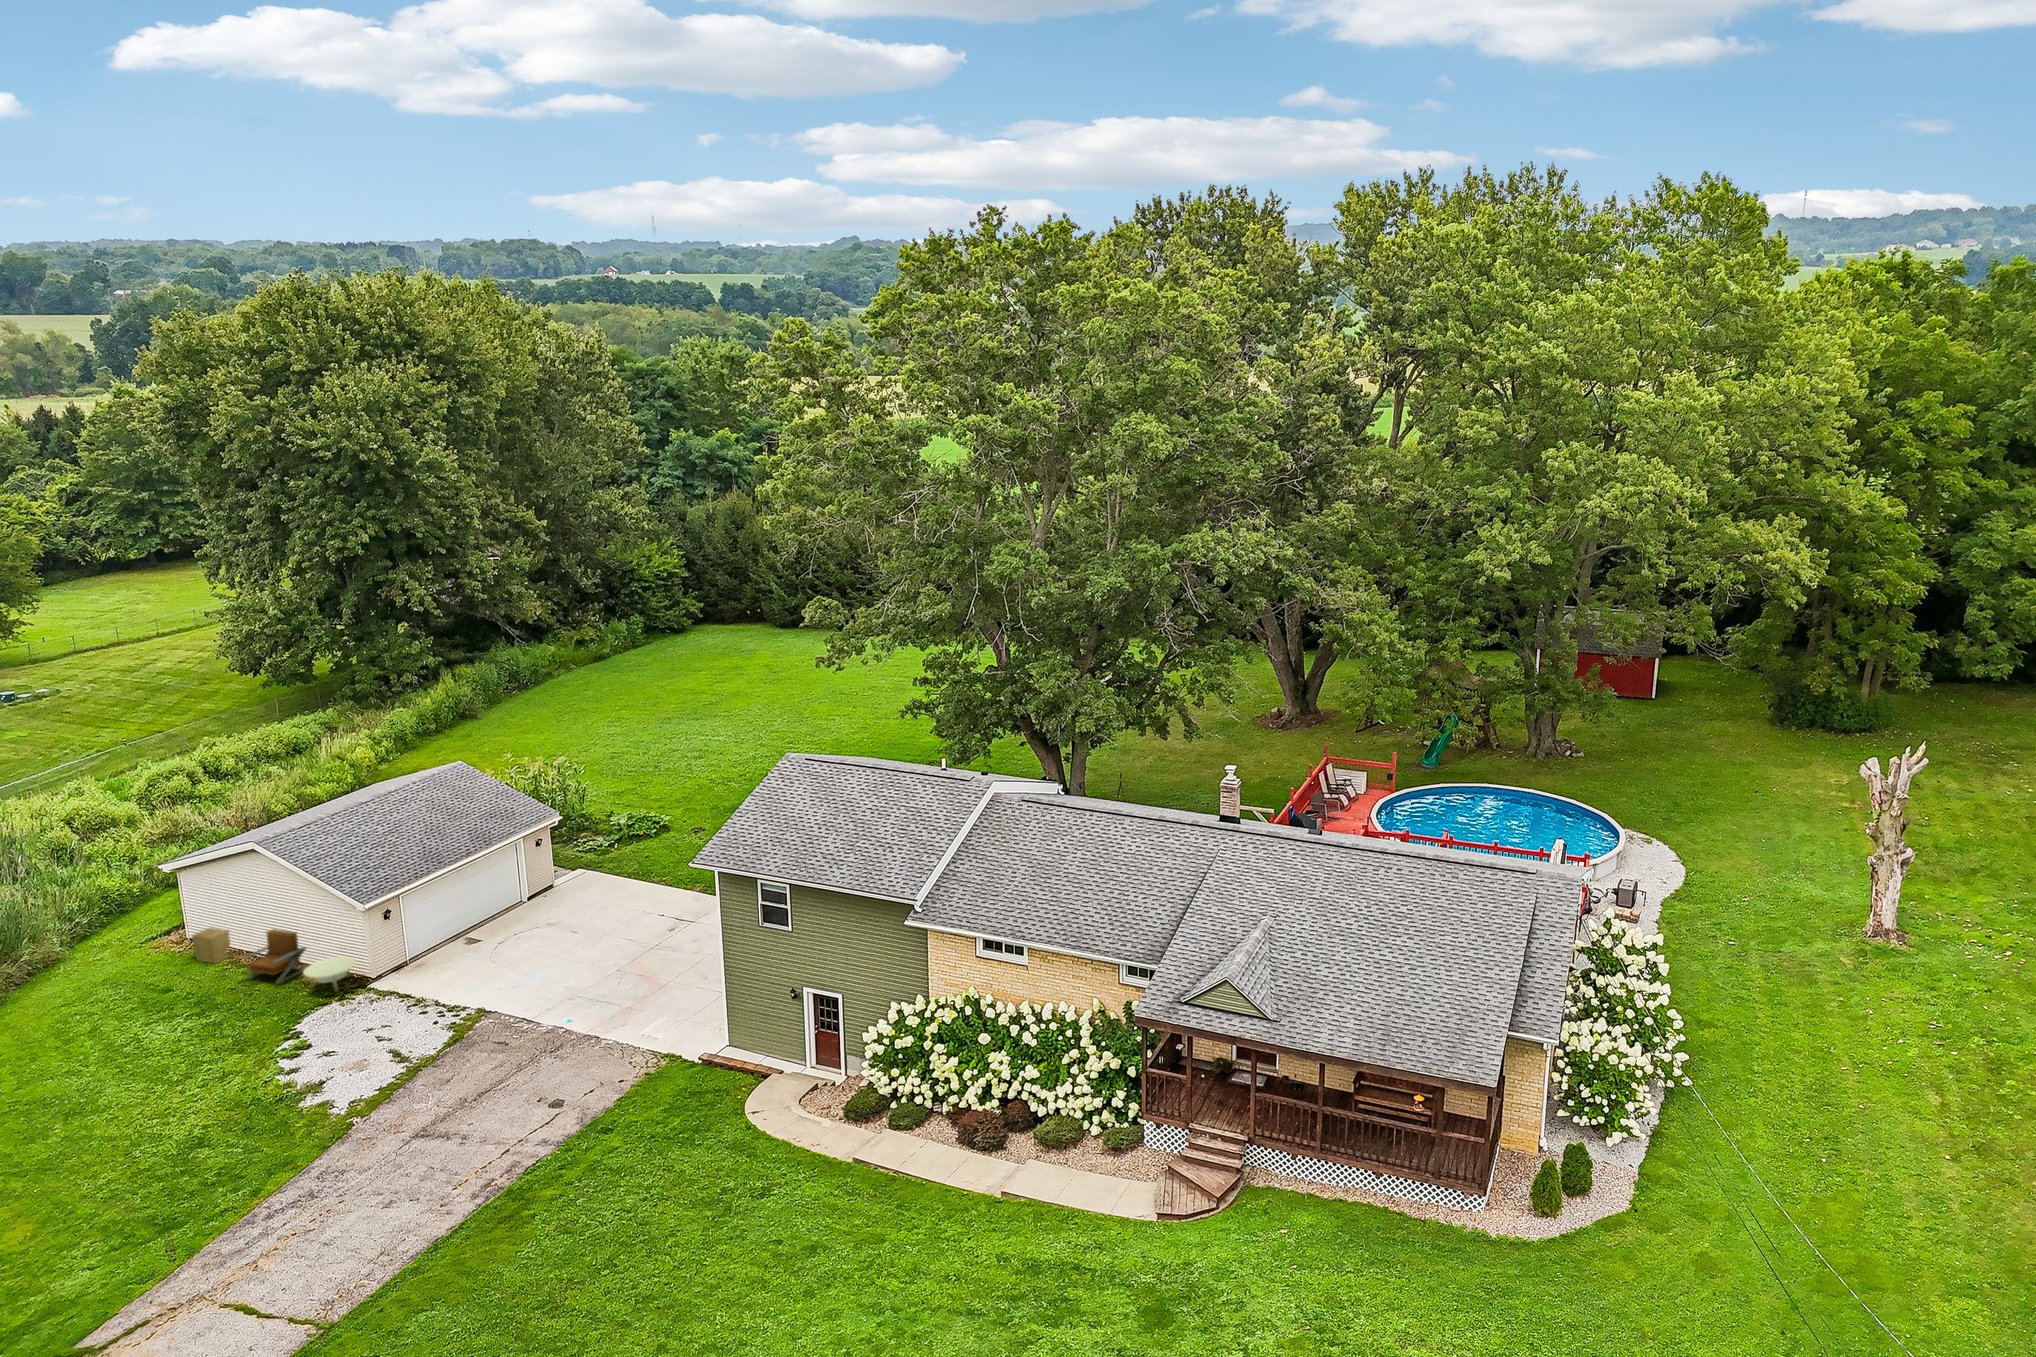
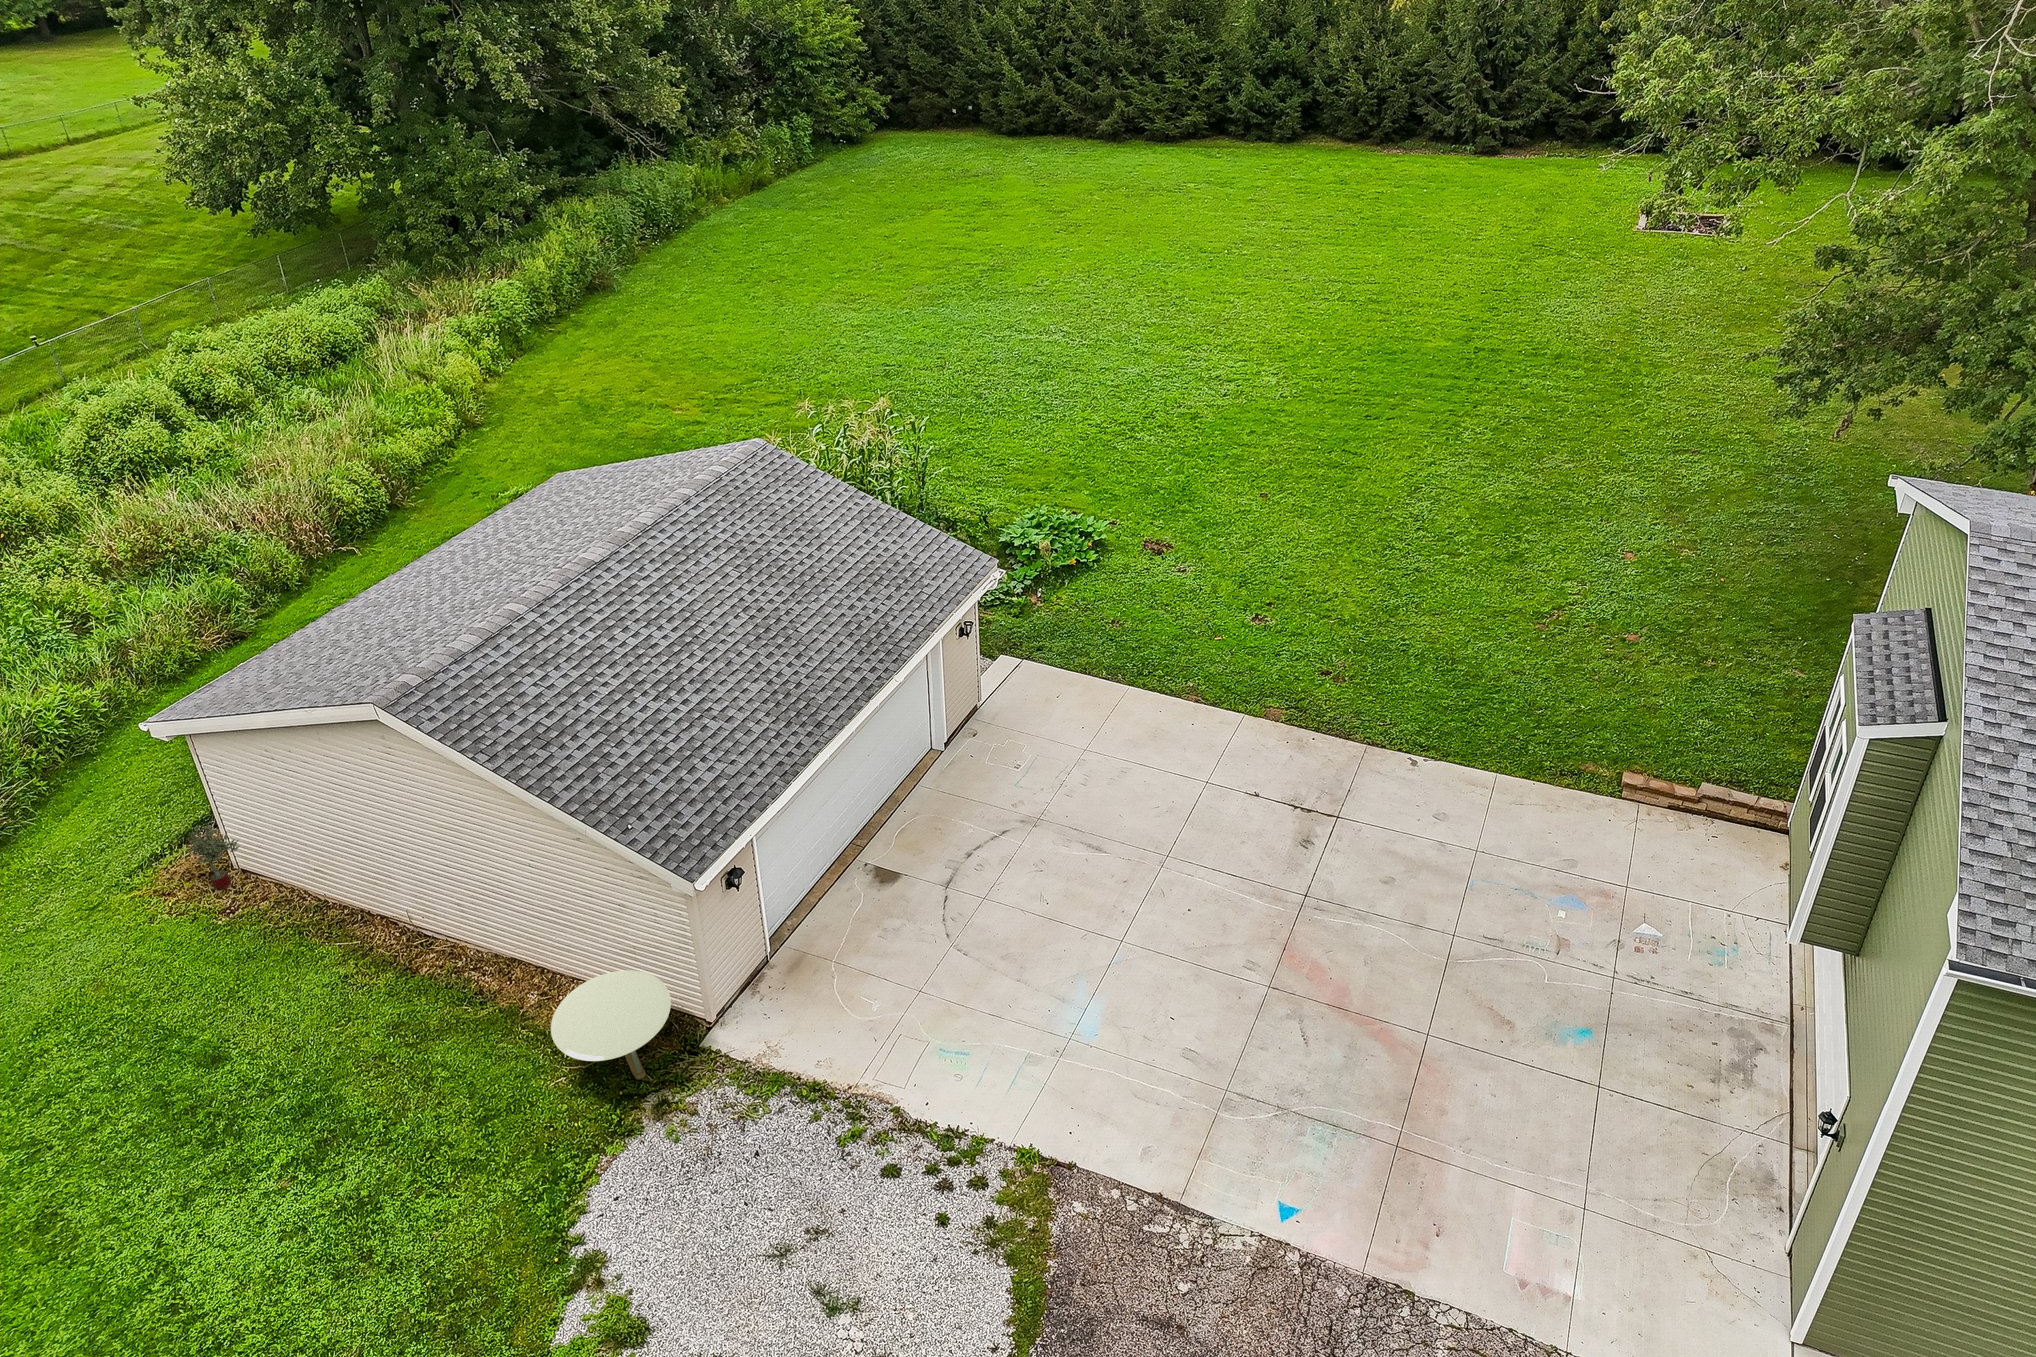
potted tree: none [168,914,191,948] -> present [188,824,239,889]
cardboard box: present [192,928,231,963] -> none [248,850,365,951]
lounge chair: present [244,929,306,984] -> none [388,895,544,1041]

